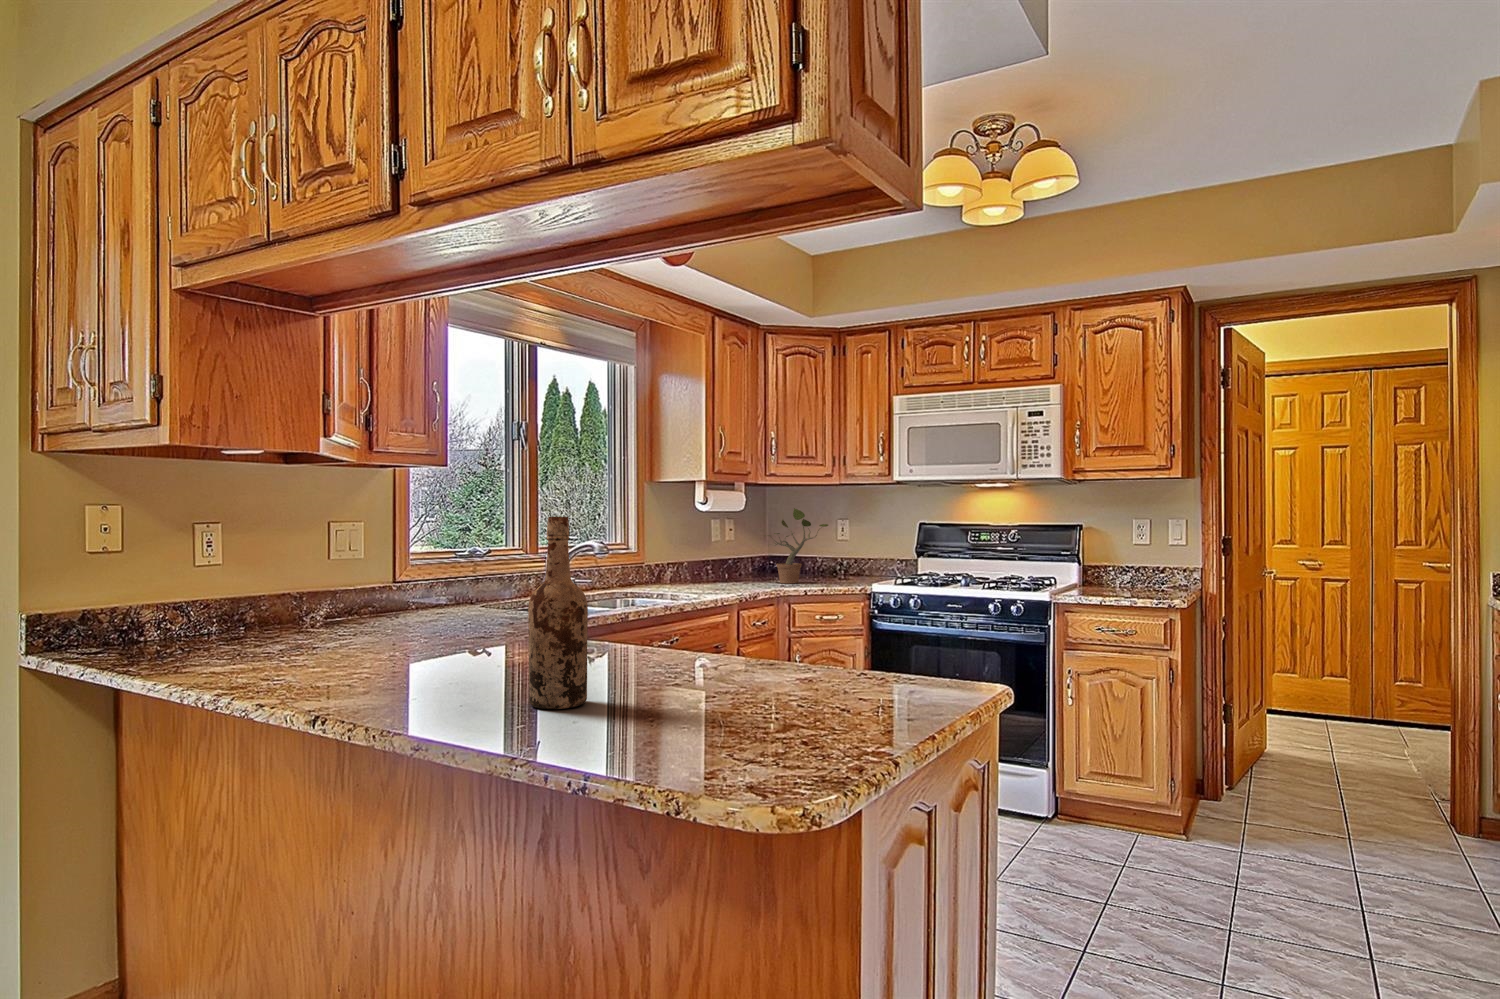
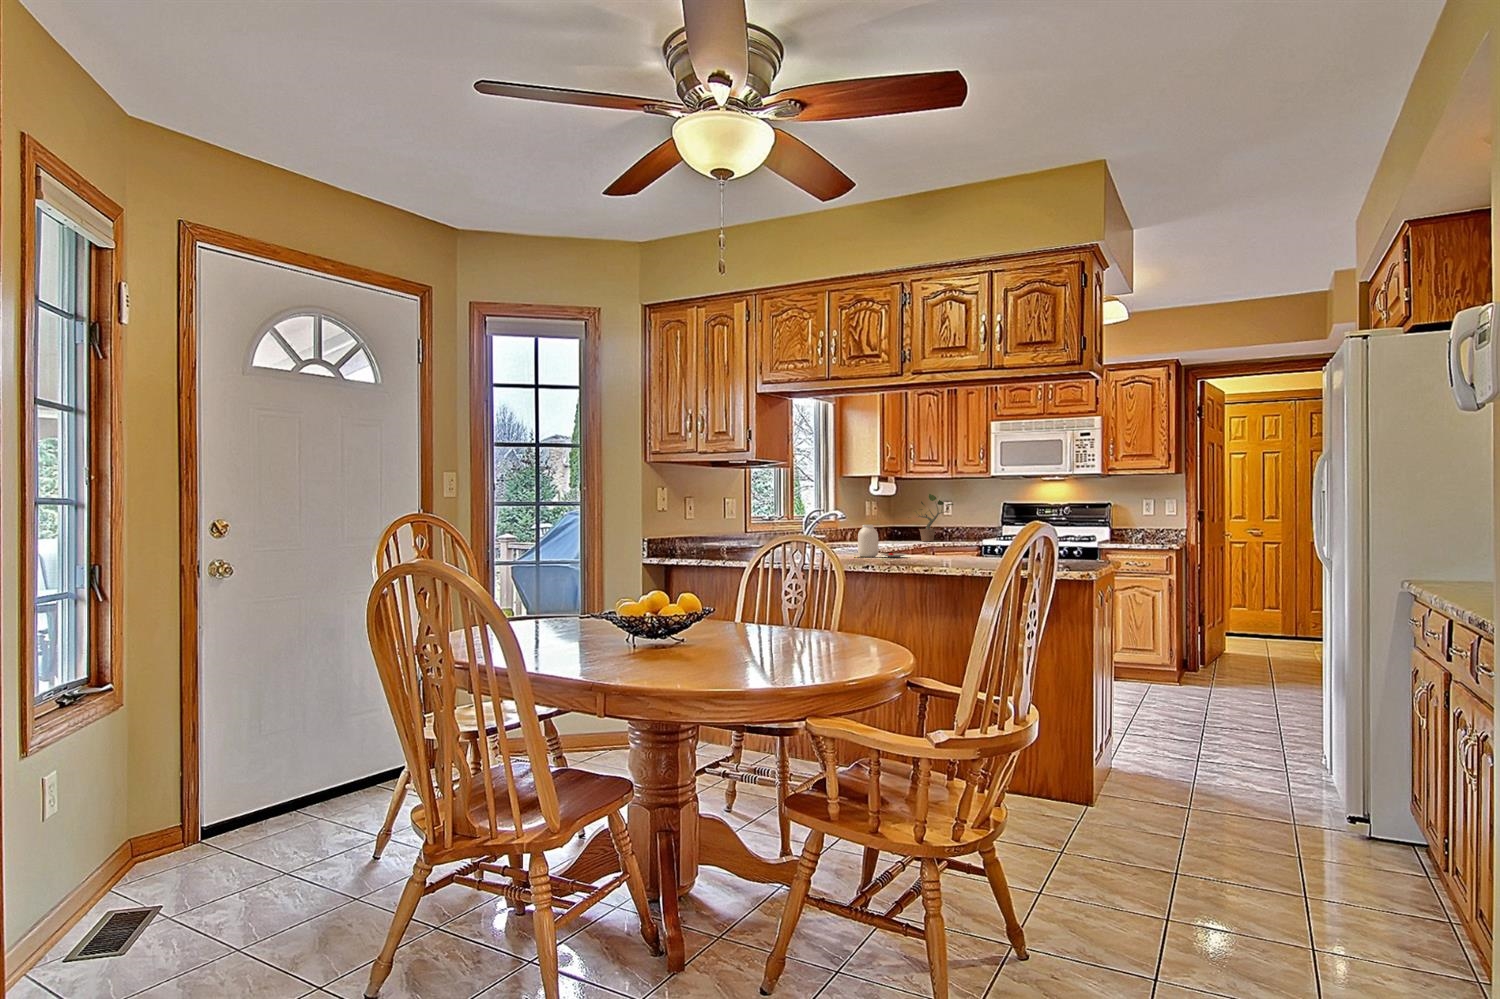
wine bottle: present [528,517,588,709] -> none [951,490,974,561]
jar: none [381,590,508,671] -> present [854,525,907,558]

